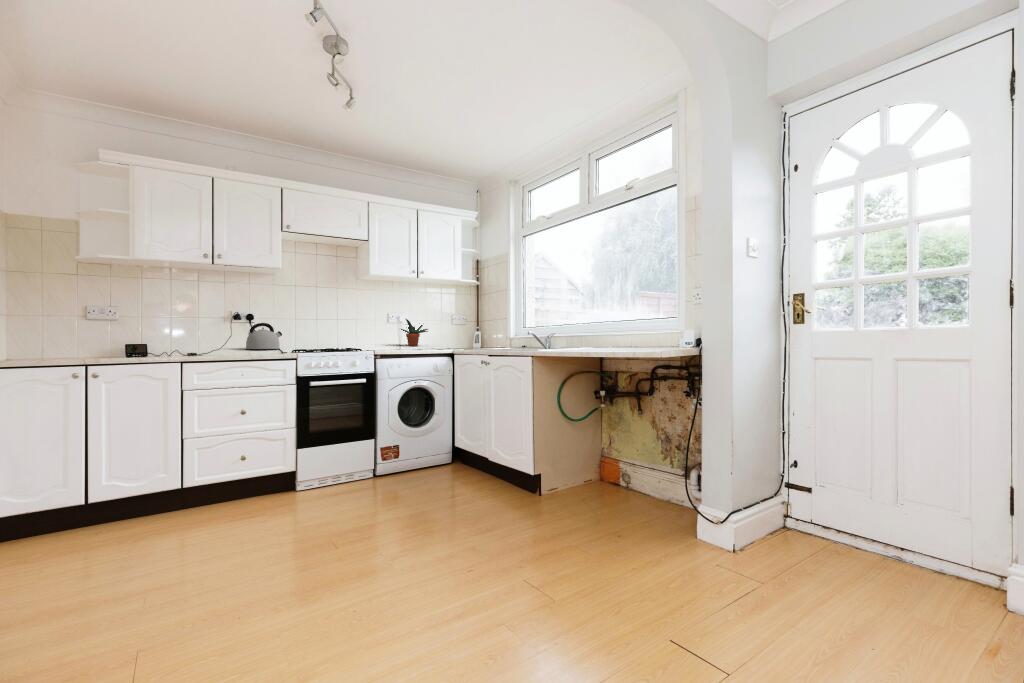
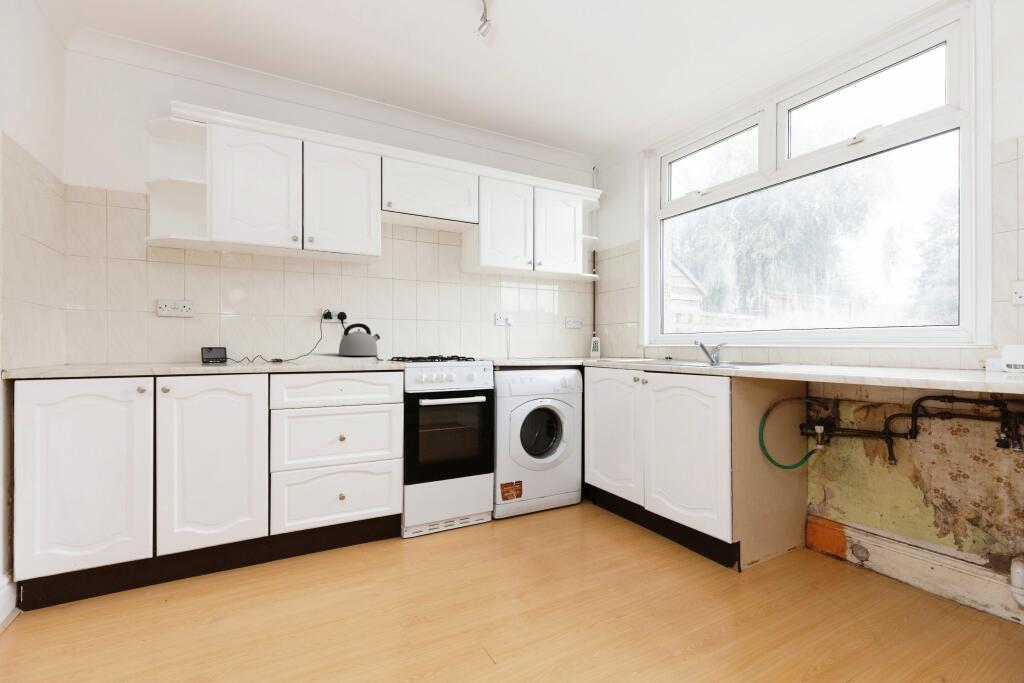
potted plant: present [401,319,428,346] -> none [504,321,544,354]

